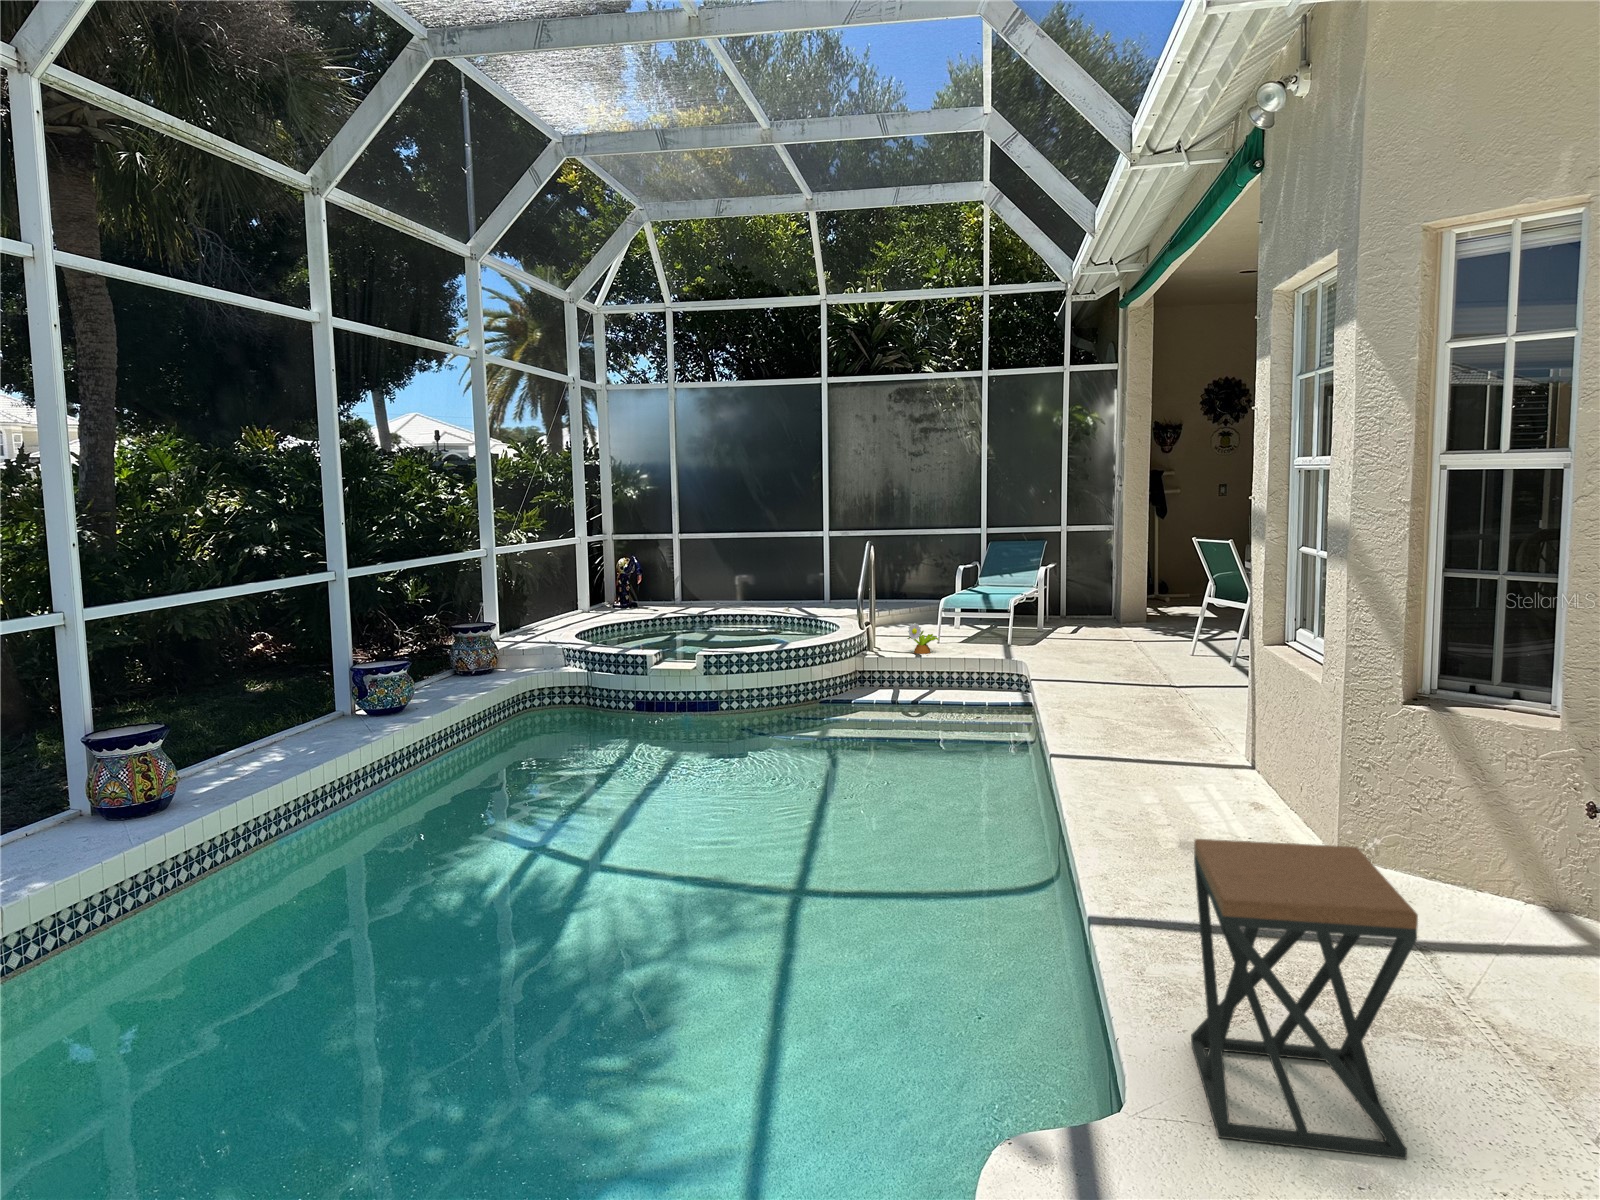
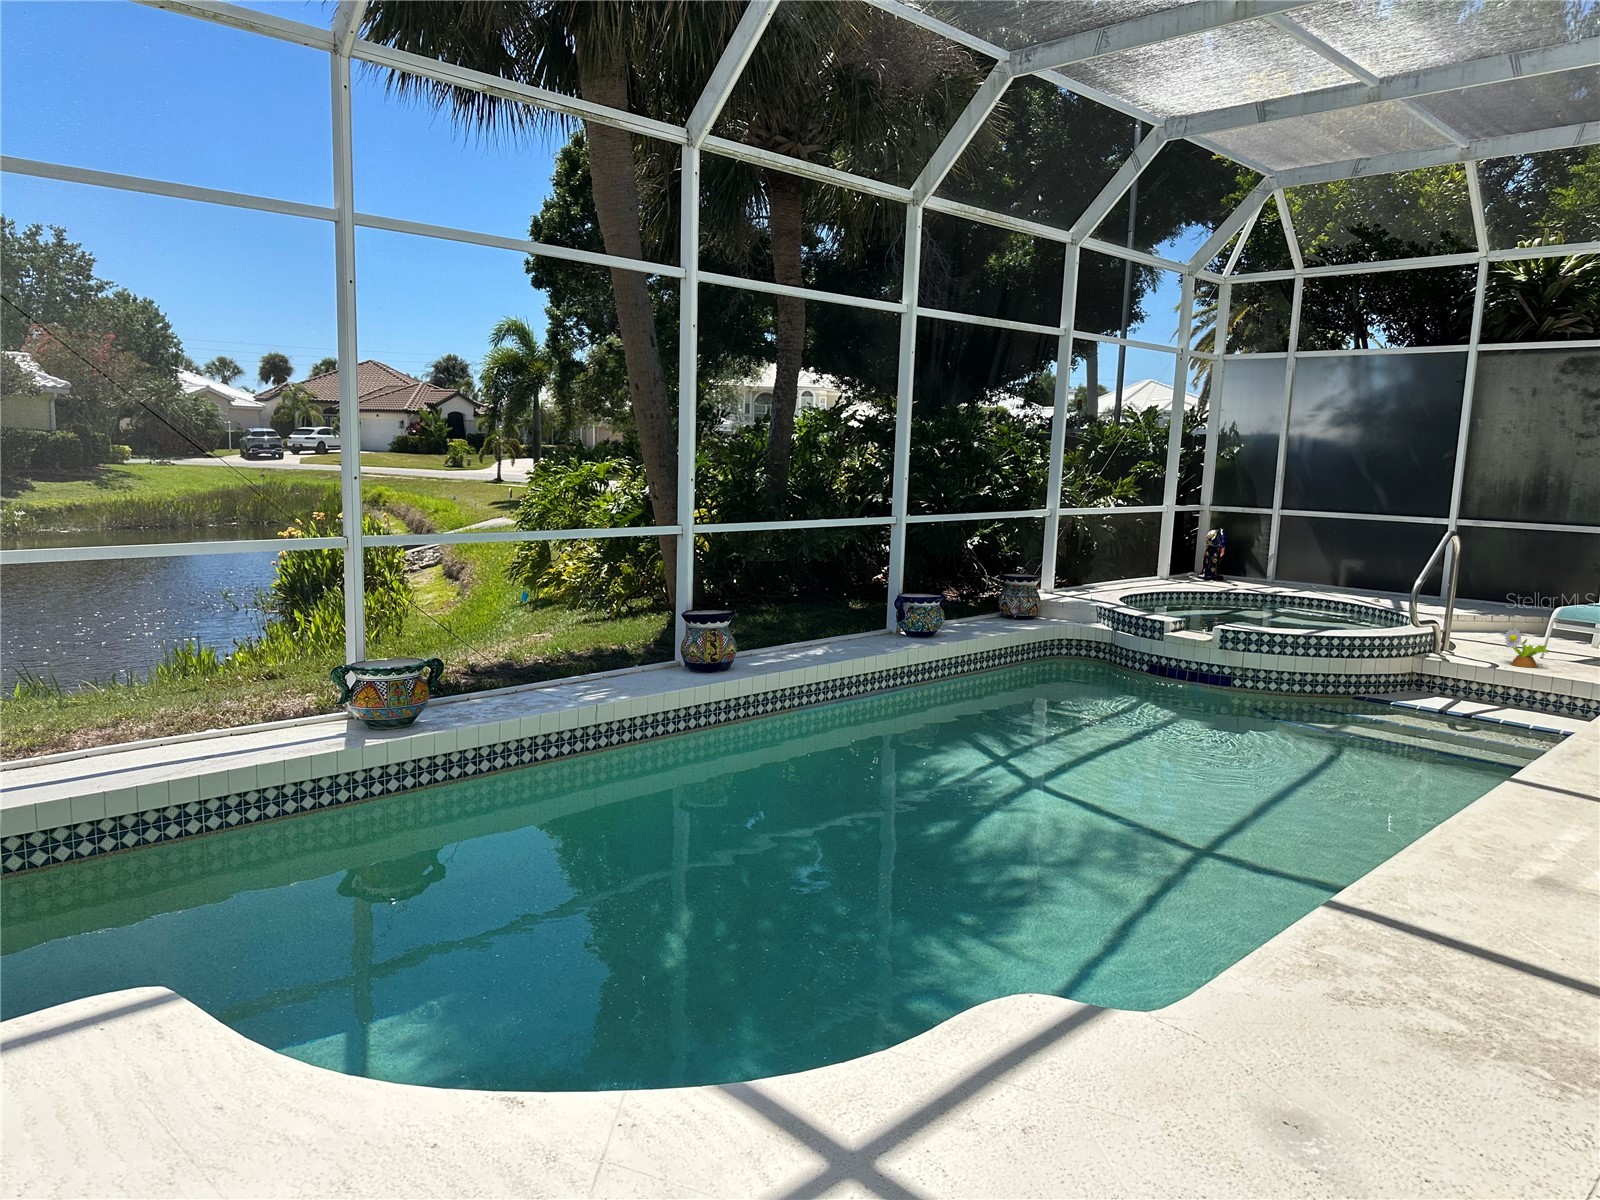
stool: present [1191,839,1418,1159] -> none [1192,807,1460,1154]

